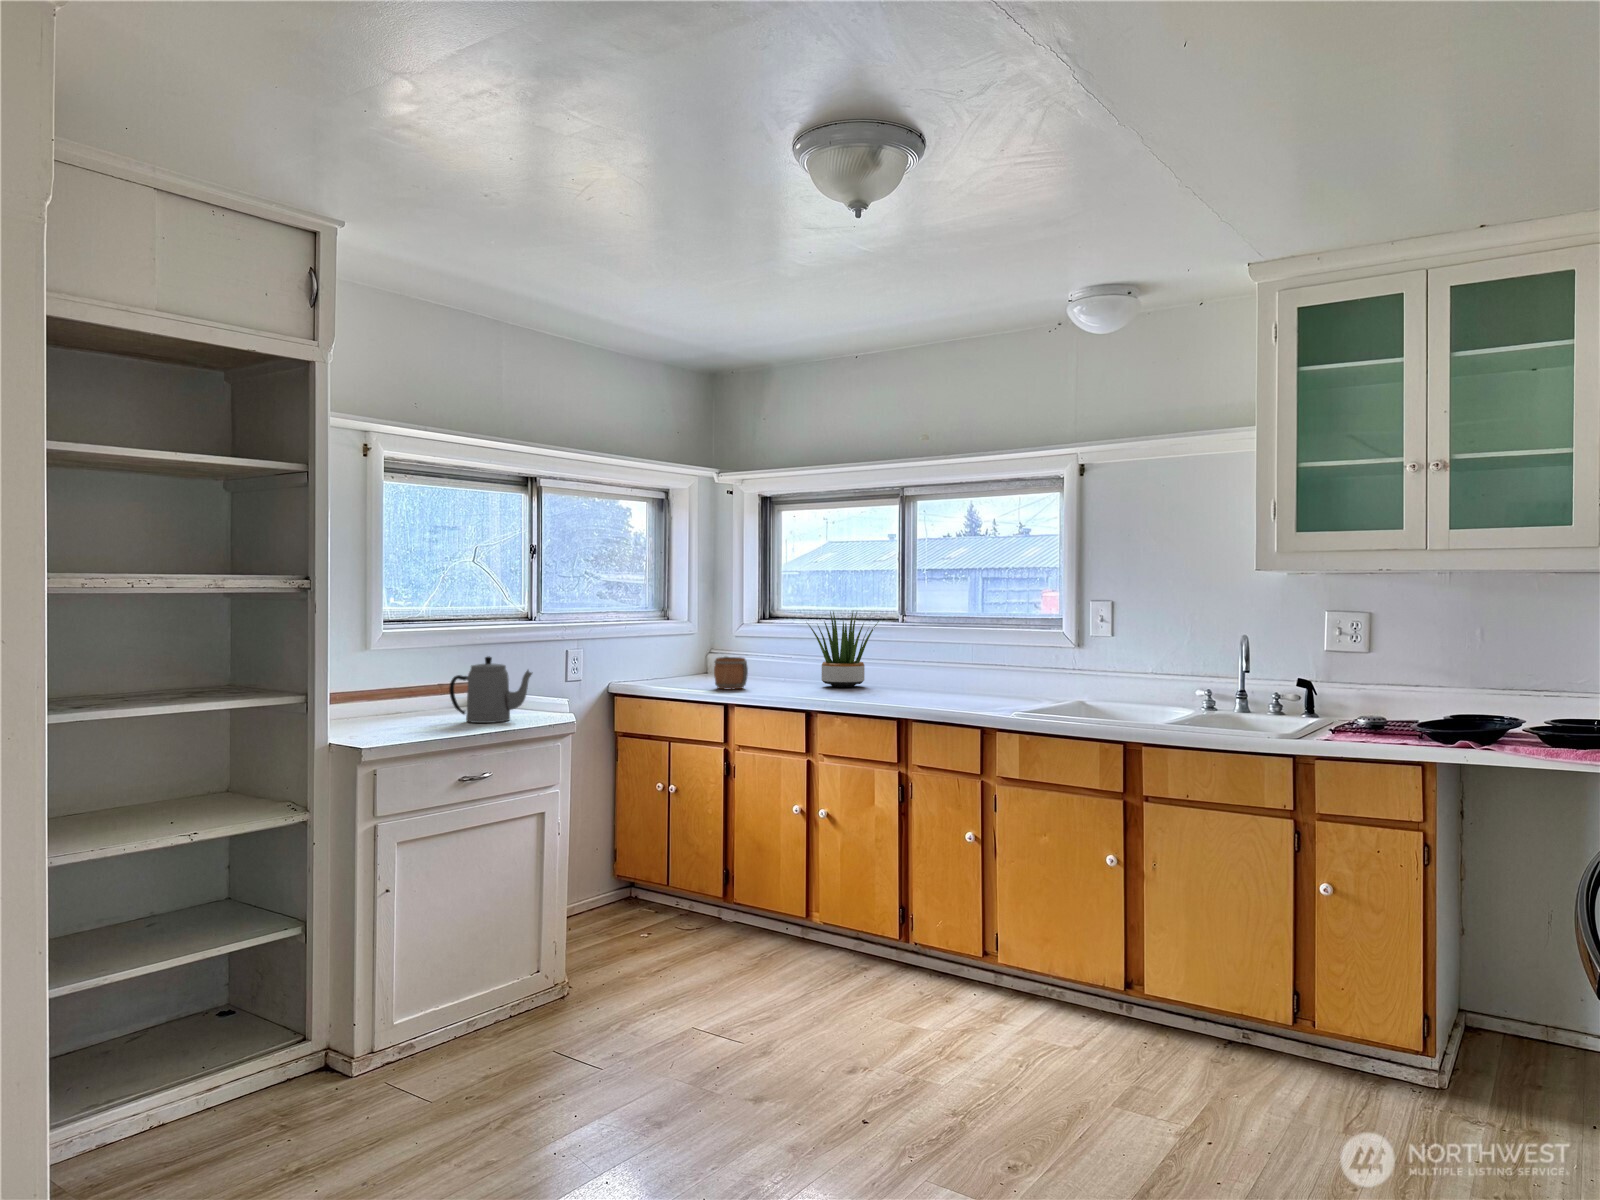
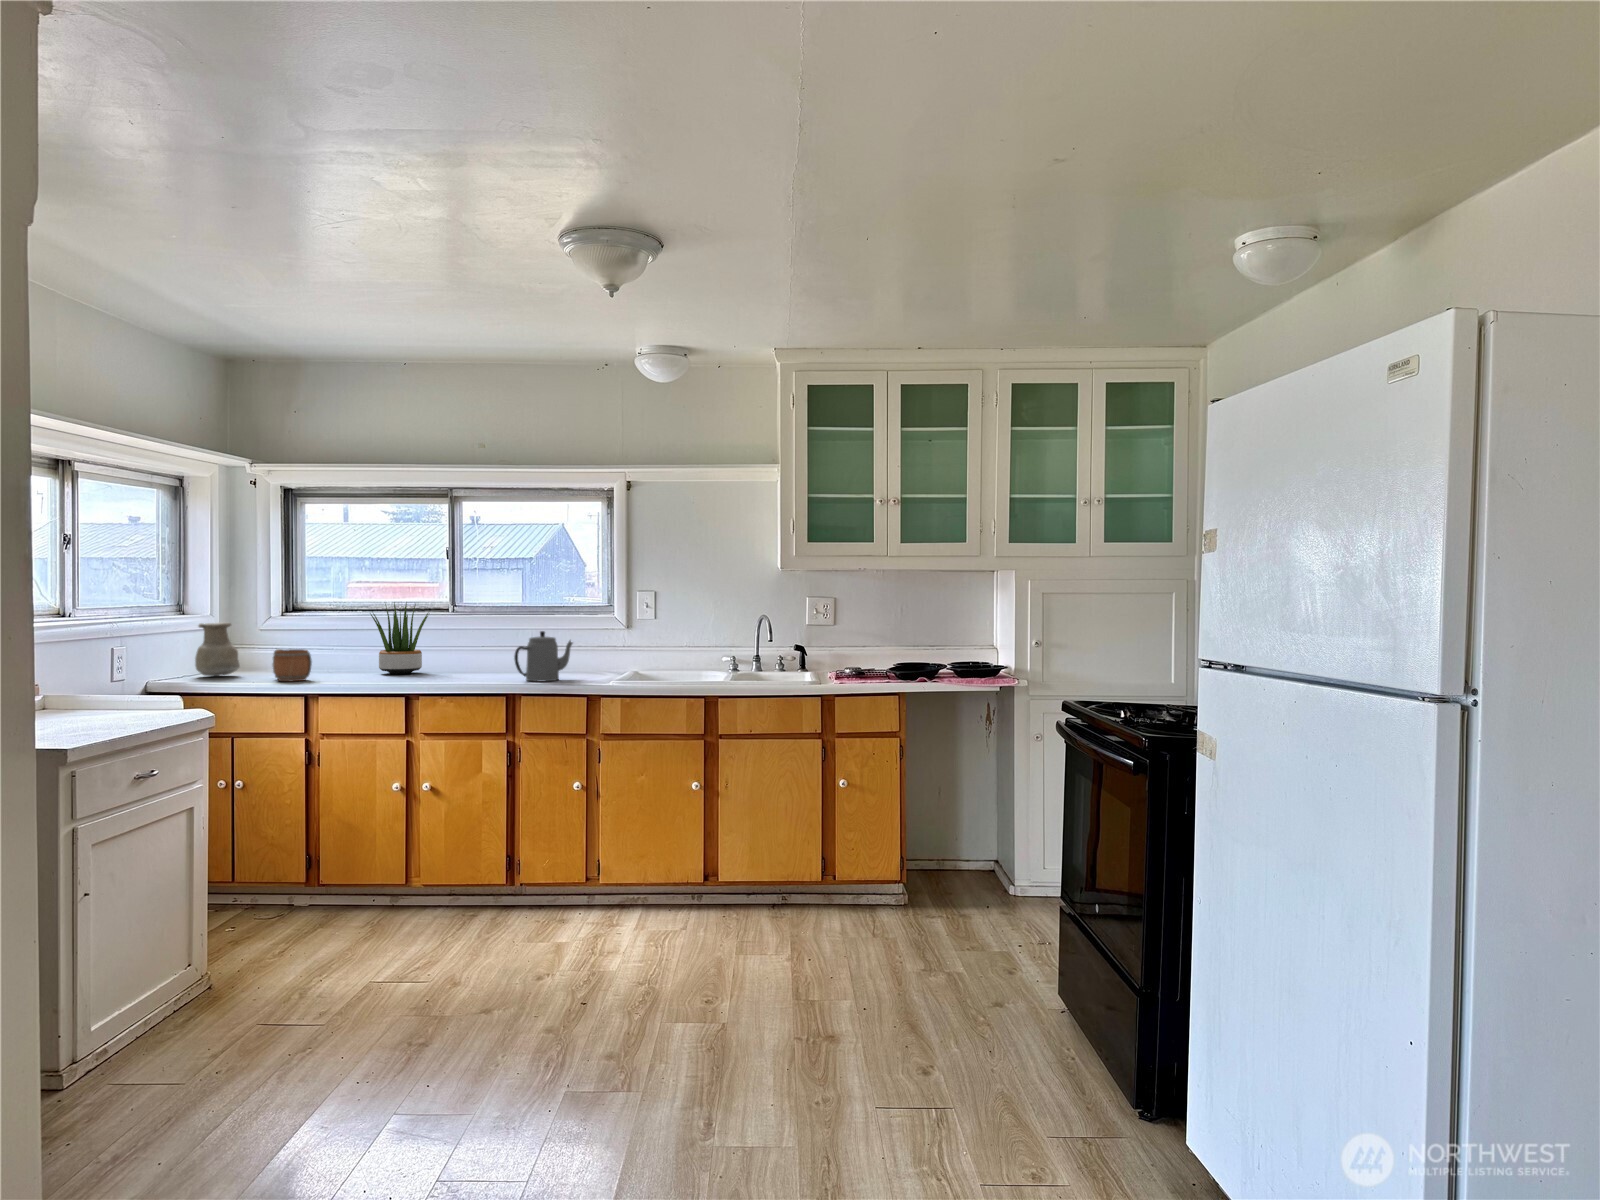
vase: none [671,628,709,680] -> present [195,622,240,676]
teapot: present [449,656,532,723] -> present [514,631,573,681]

